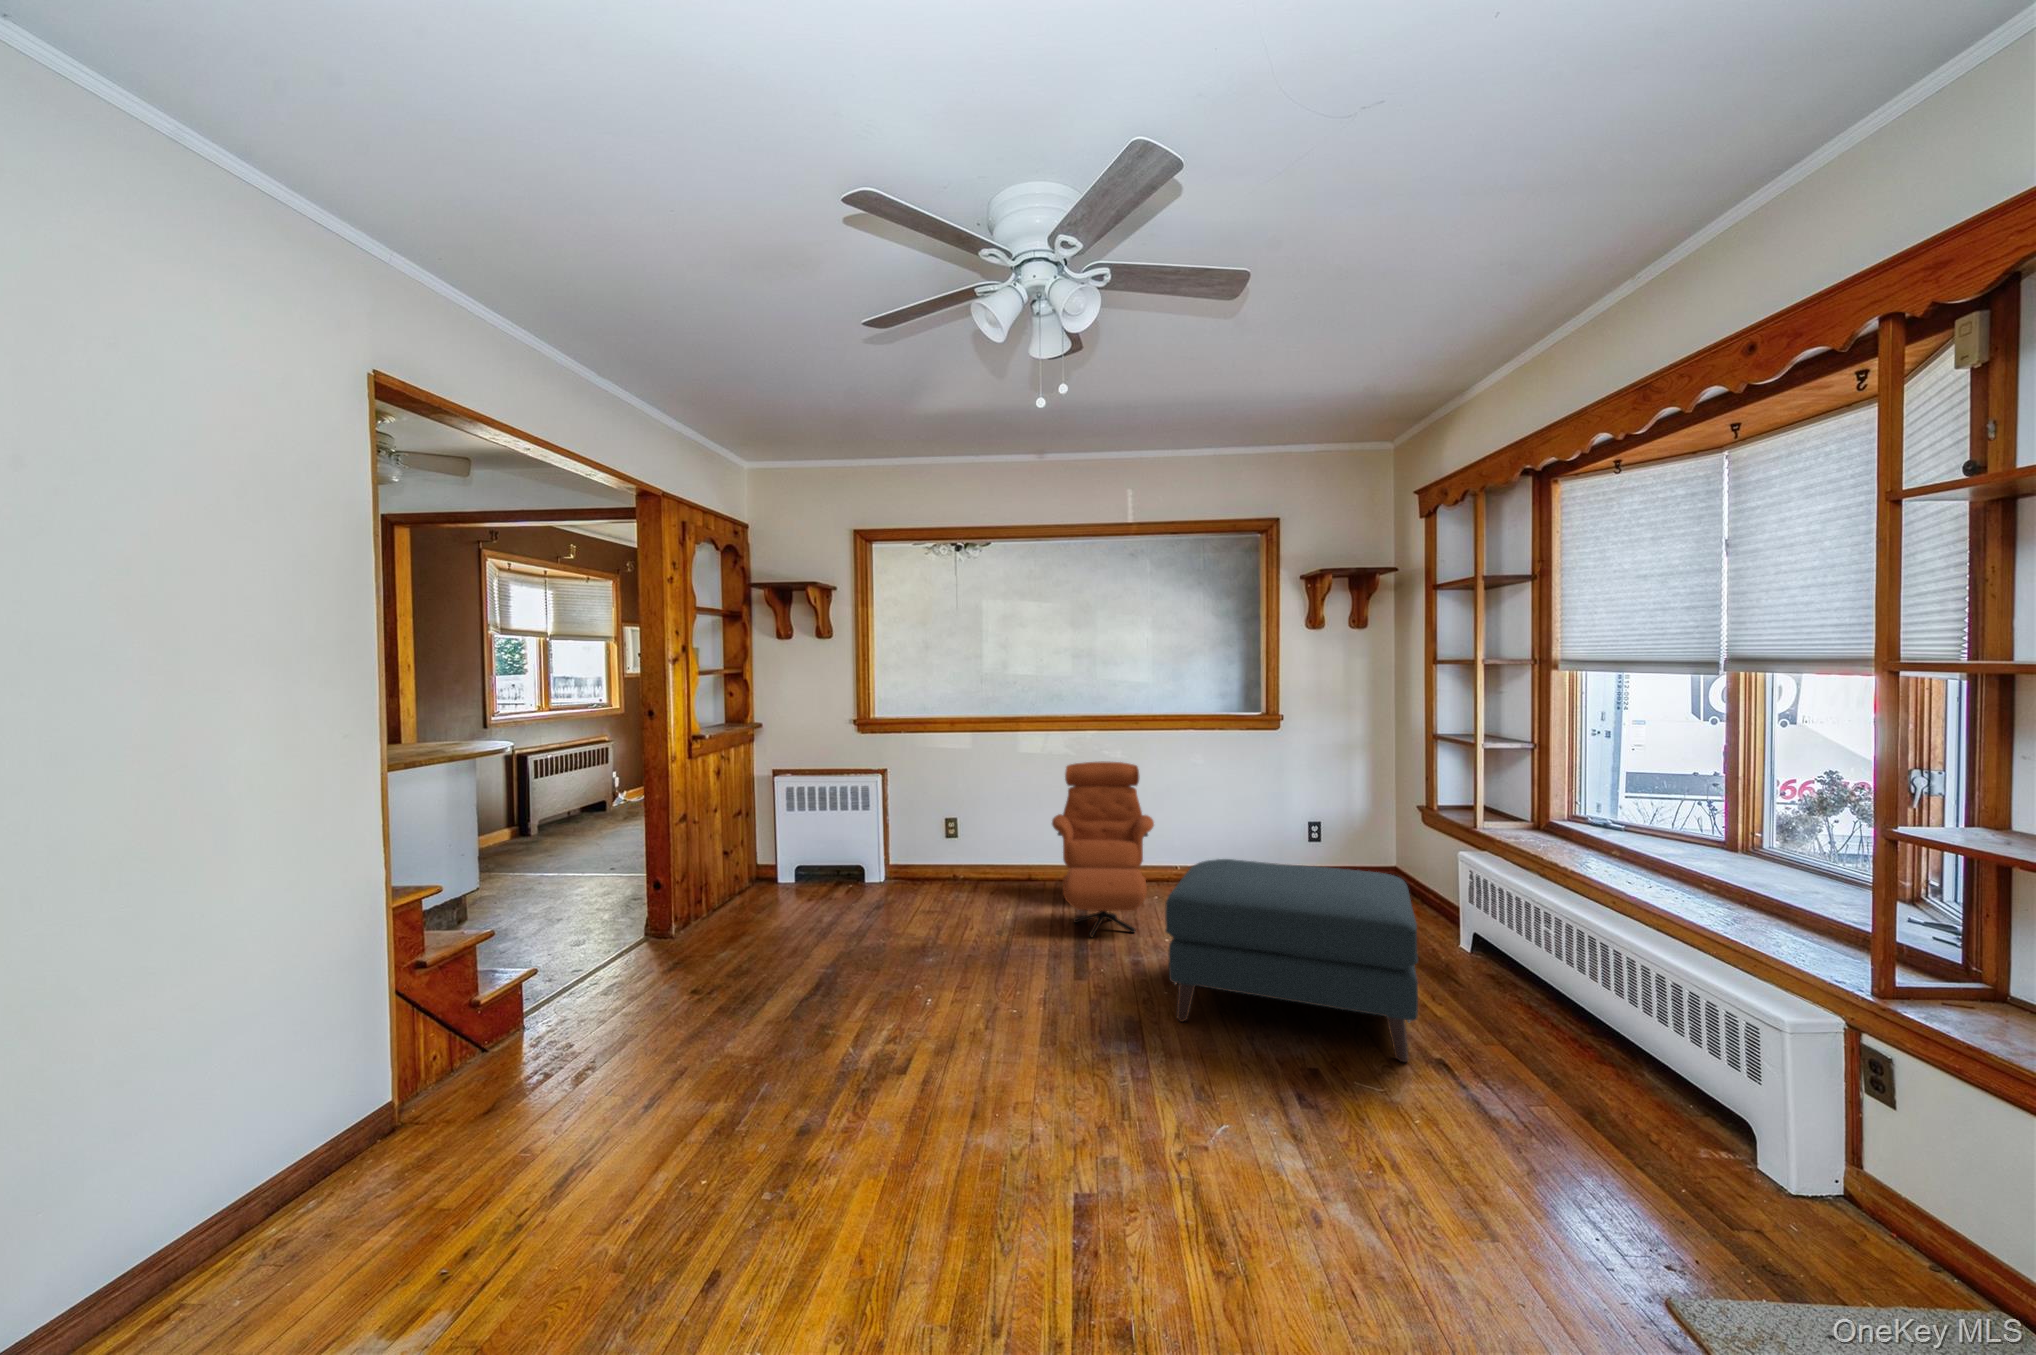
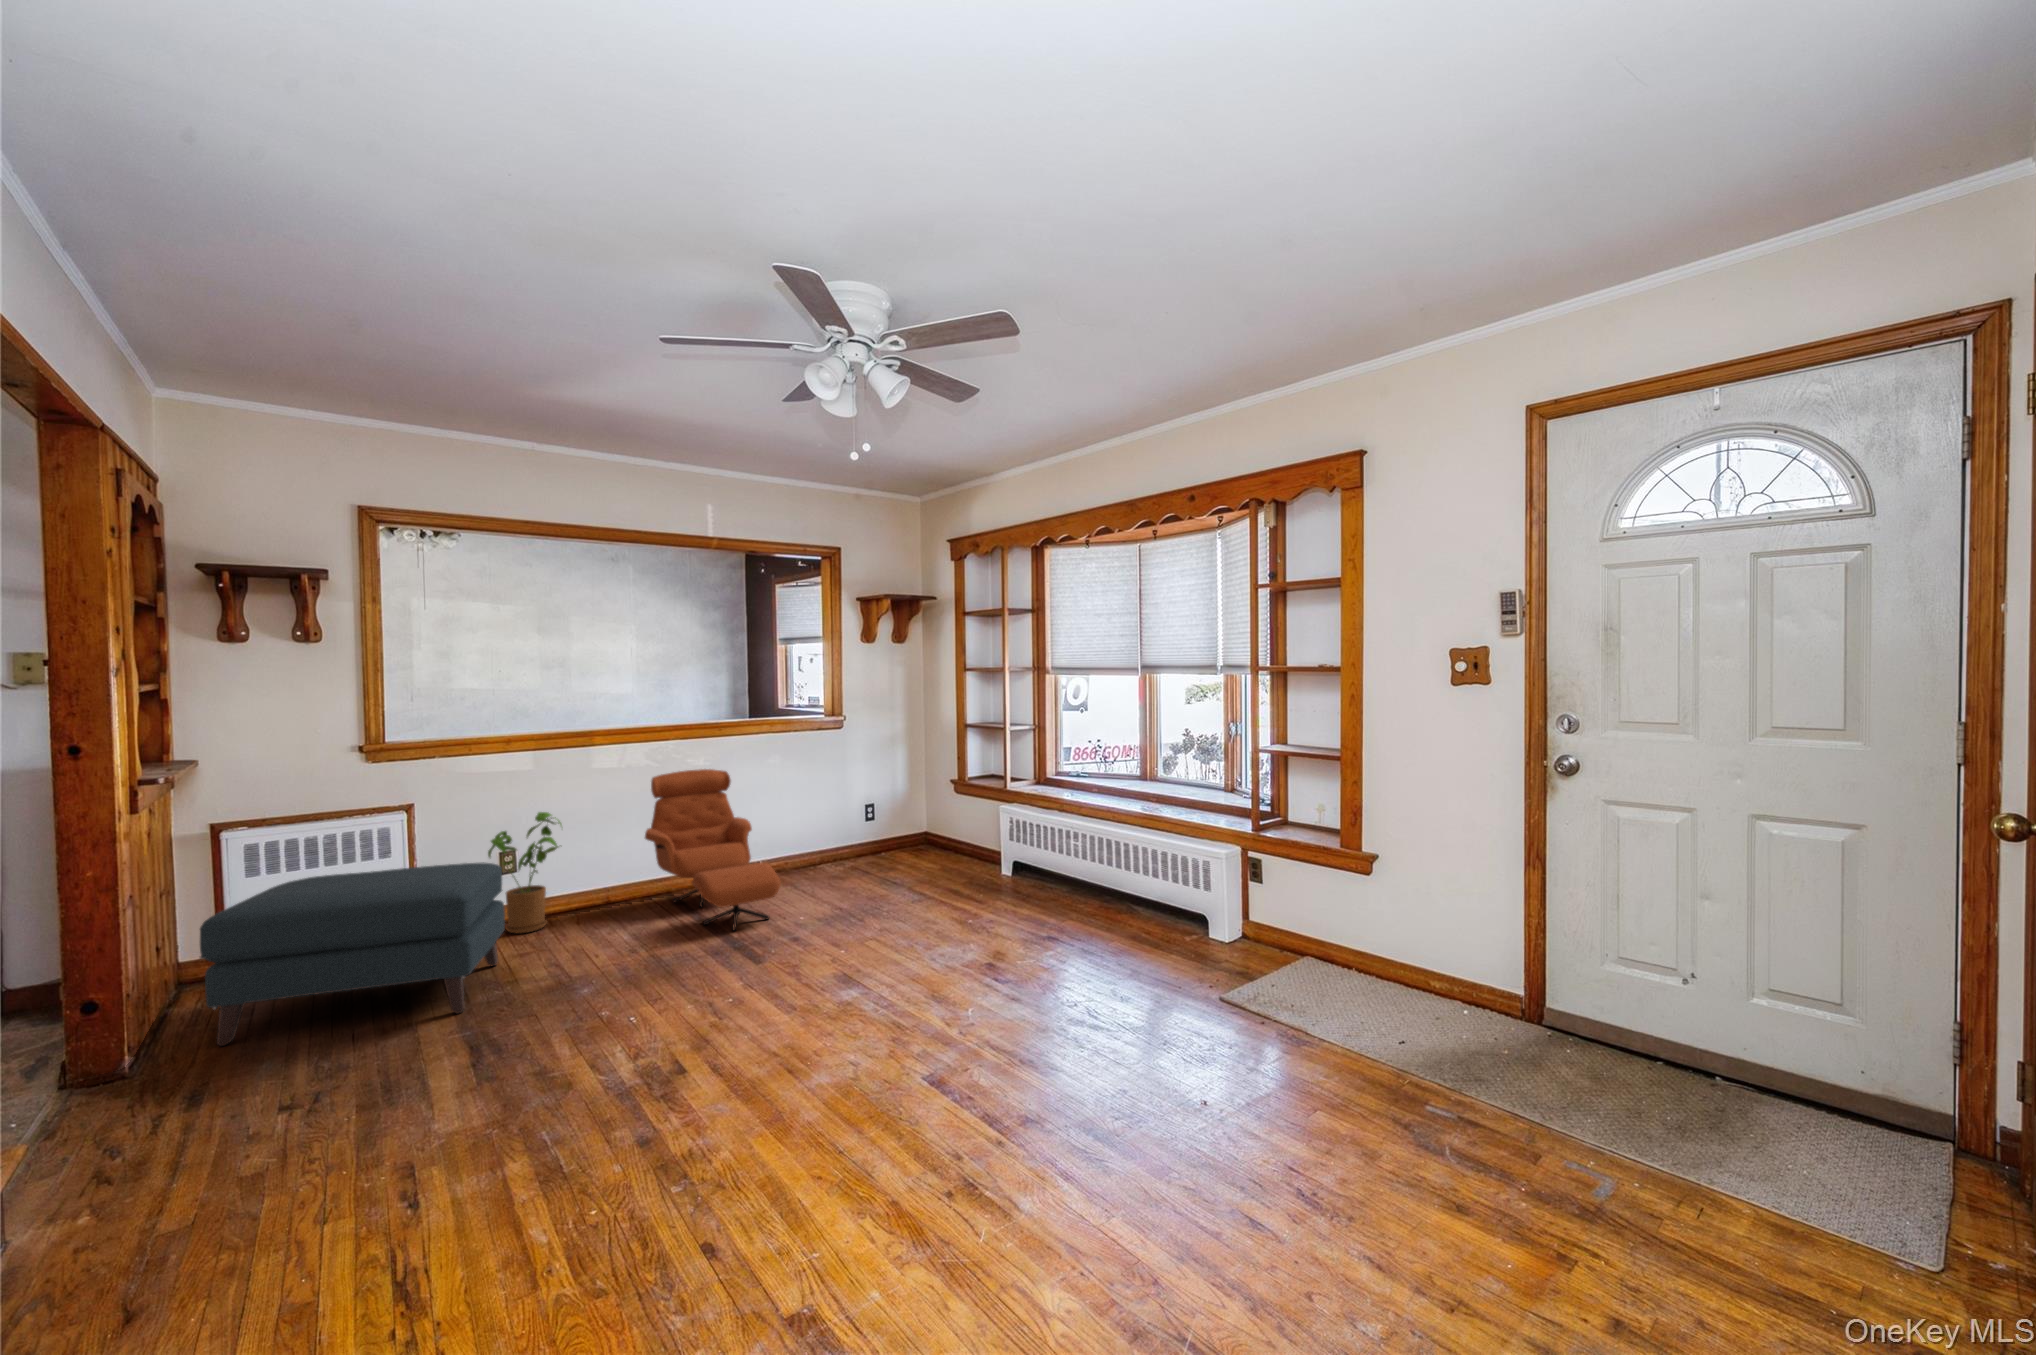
house plant: none [930,787,988,891] -> present [488,812,562,933]
ottoman: present [1165,859,1418,1062] -> present [200,862,505,1046]

